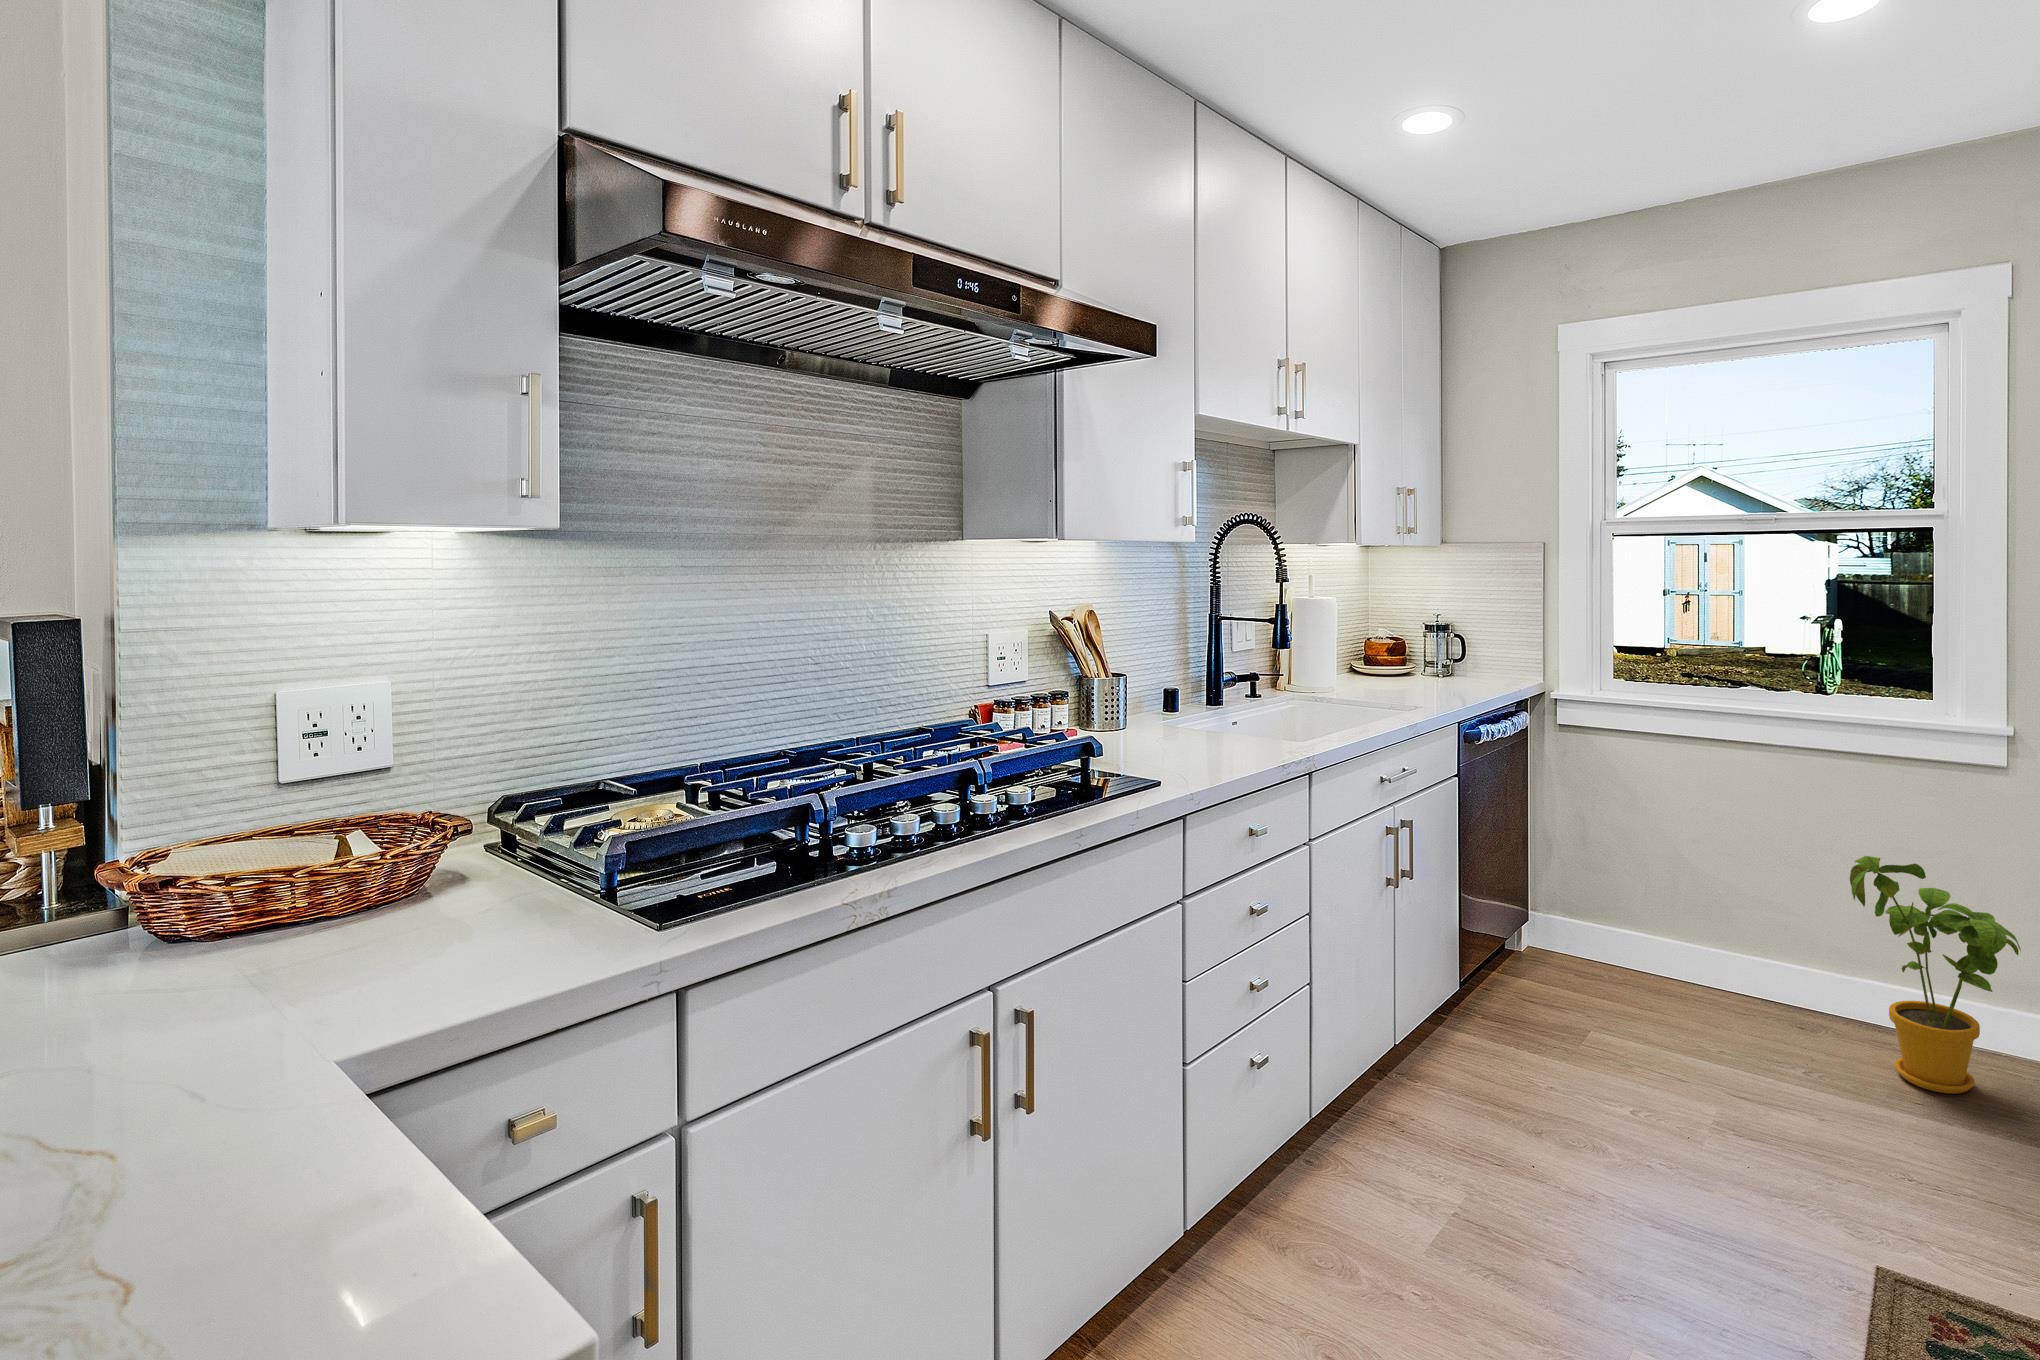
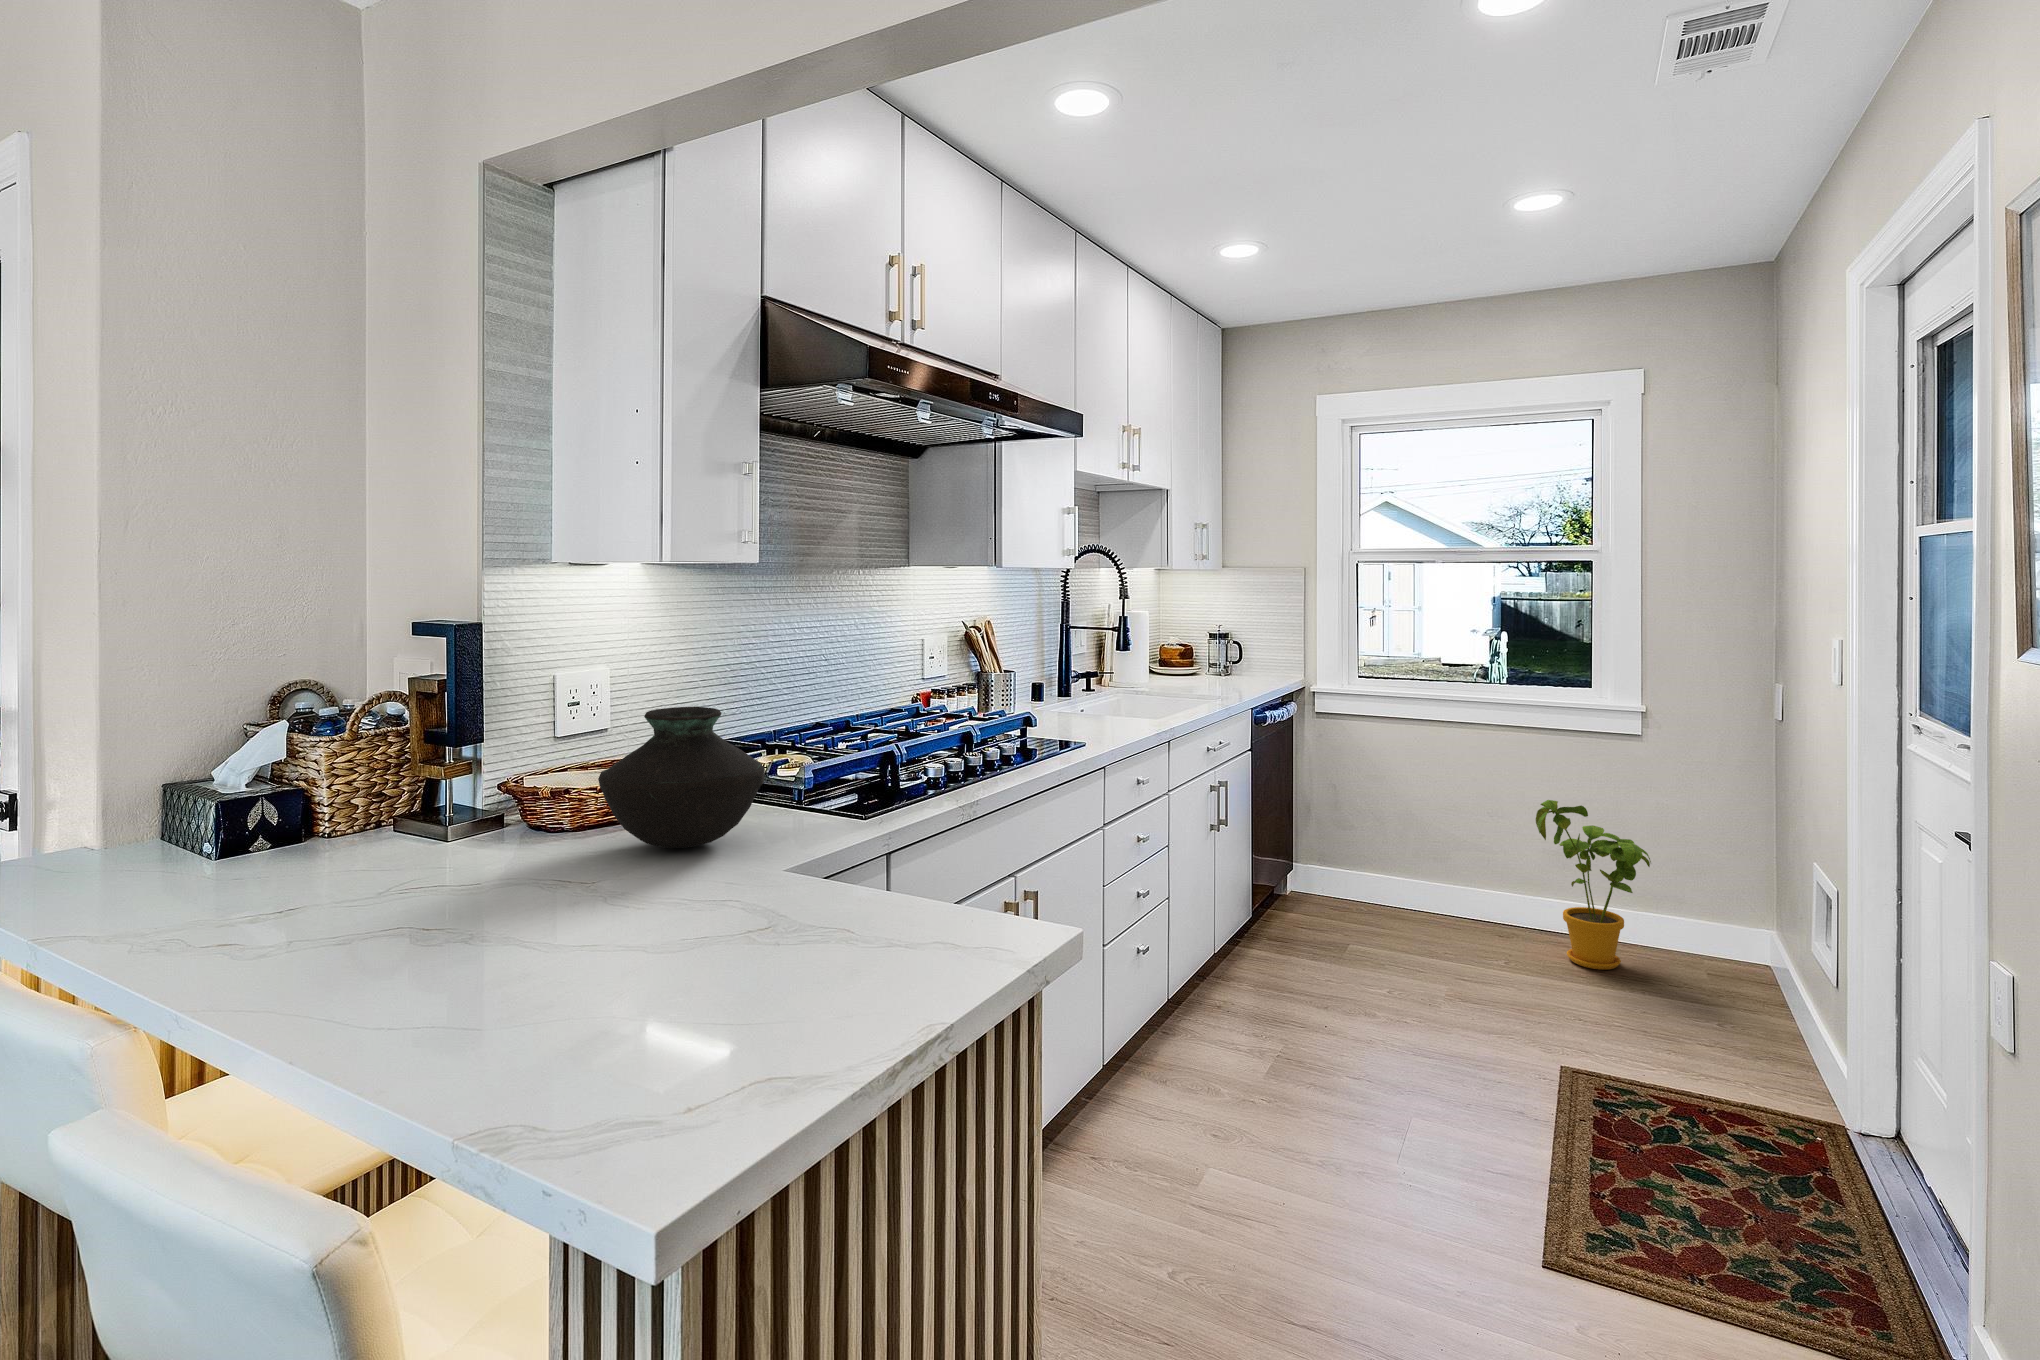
vase: none [83,754,431,998] -> present [598,706,765,848]

